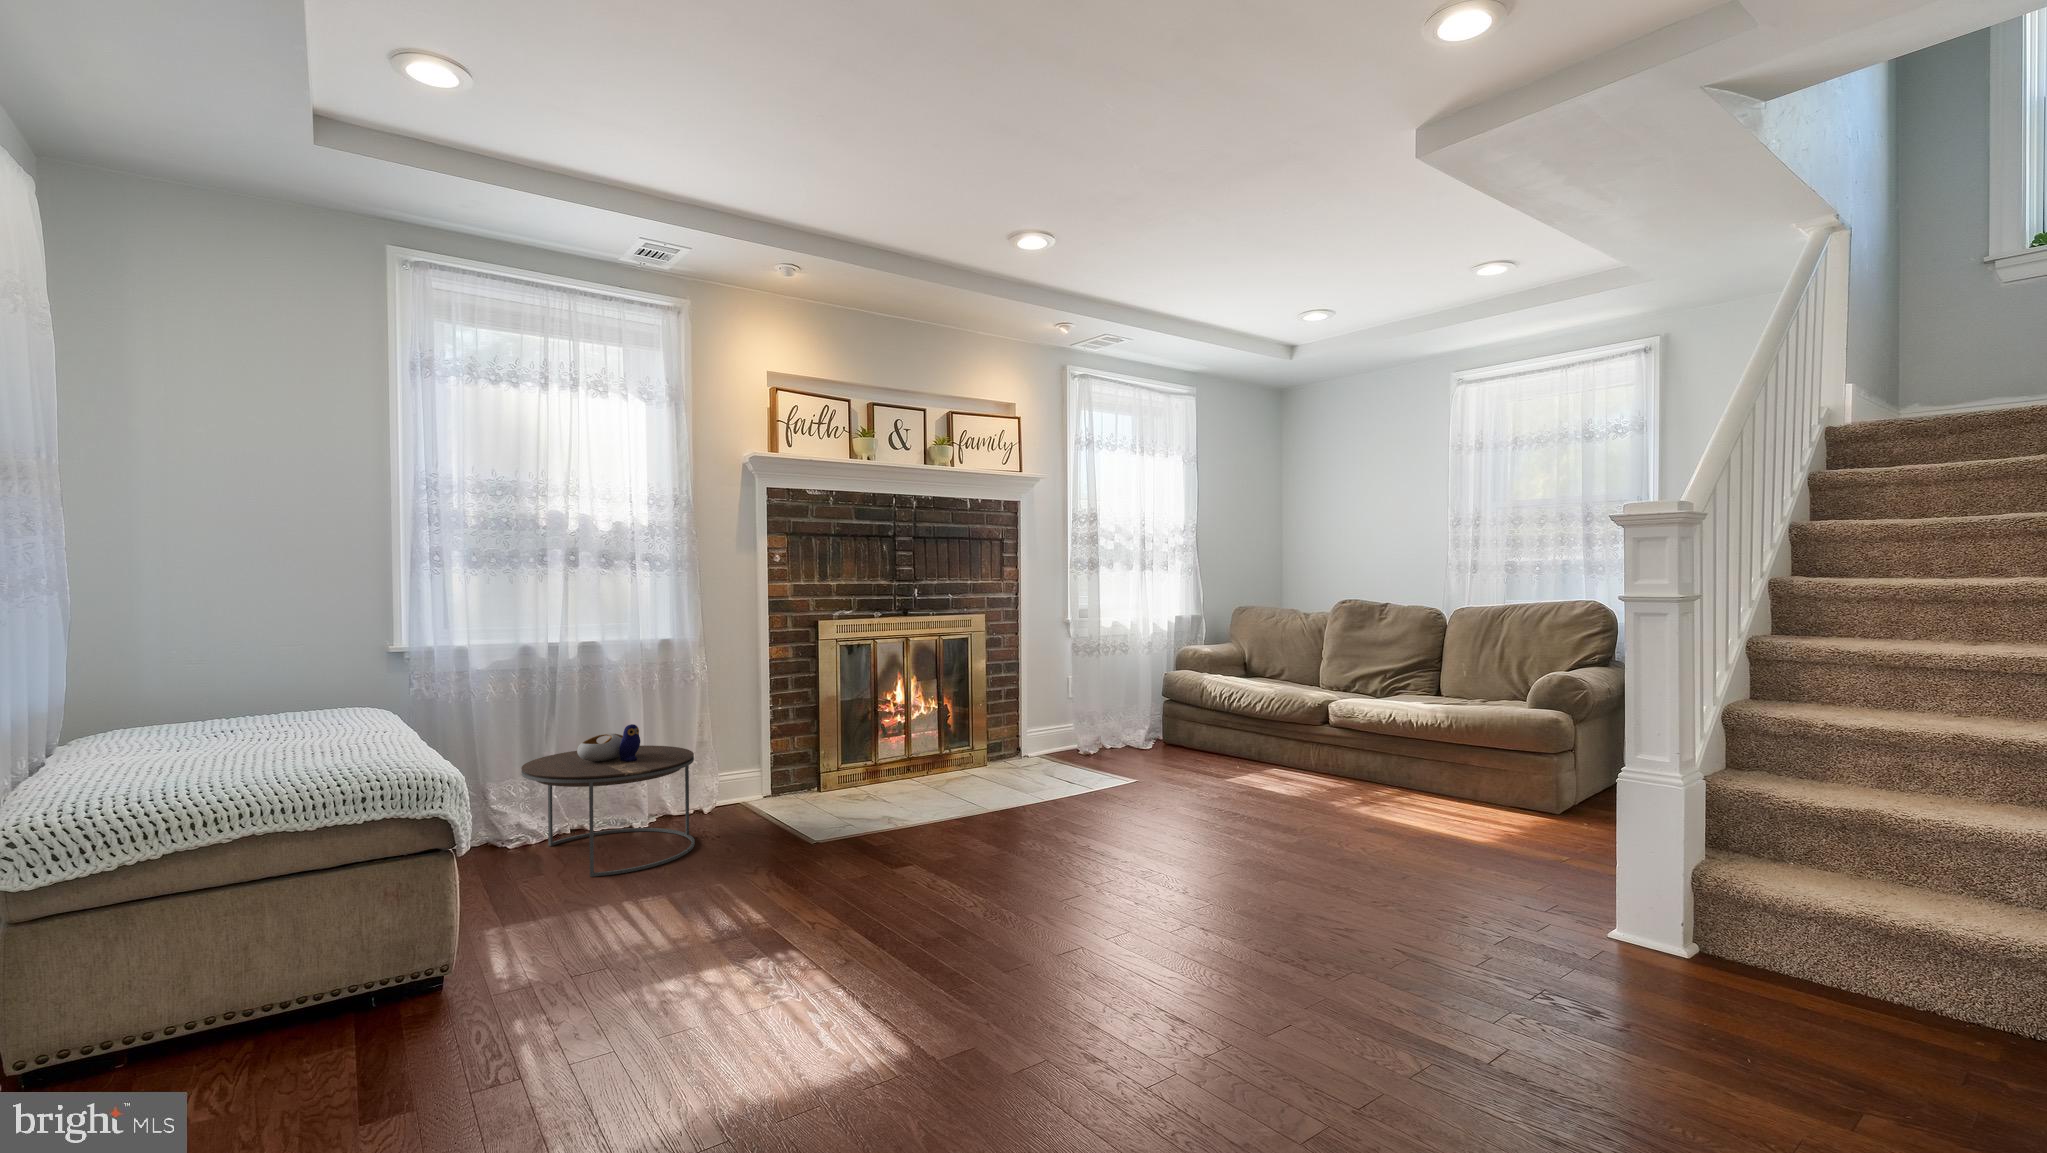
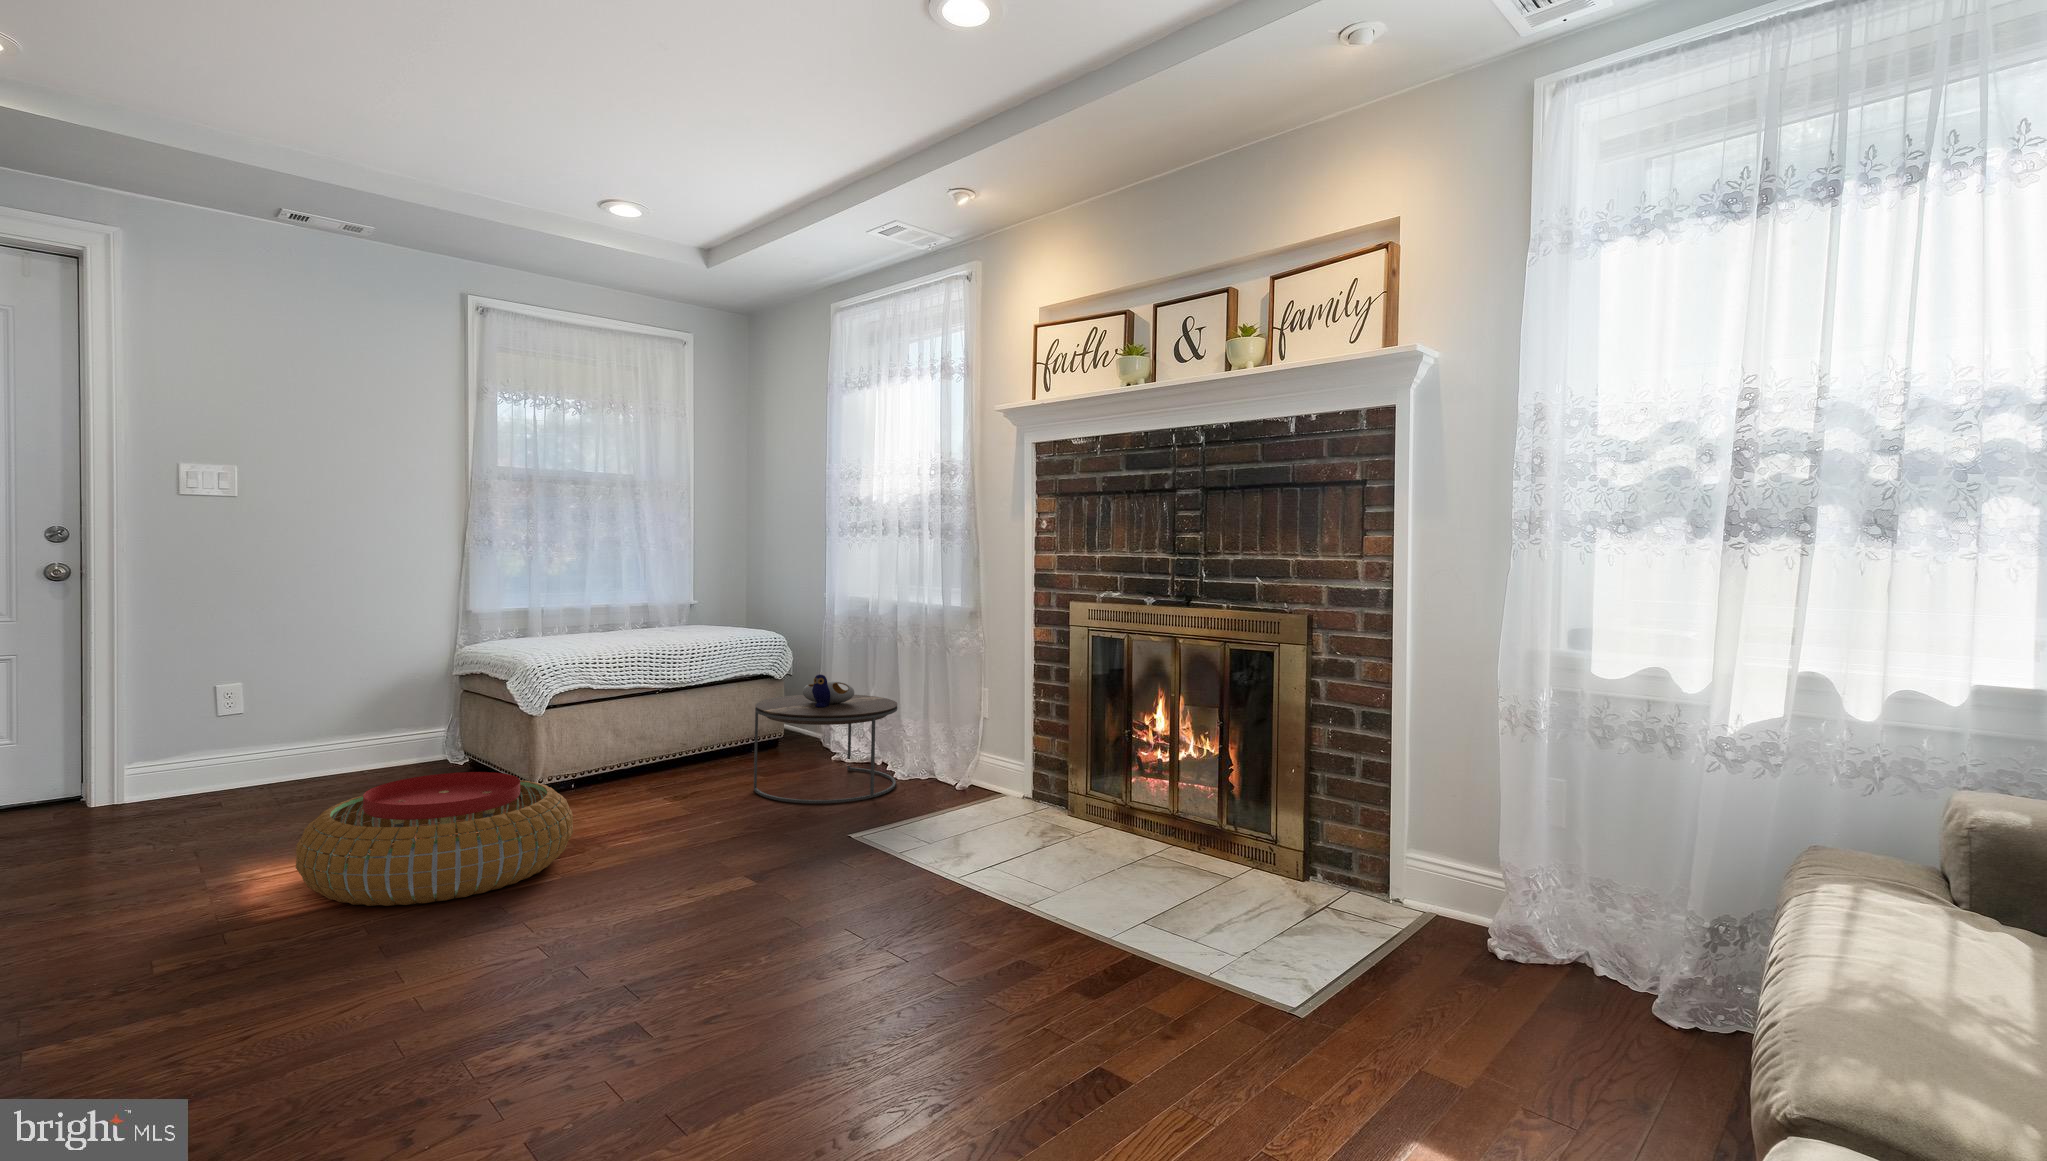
pouf: none [658,853,933,1023] -> present [296,772,573,906]

